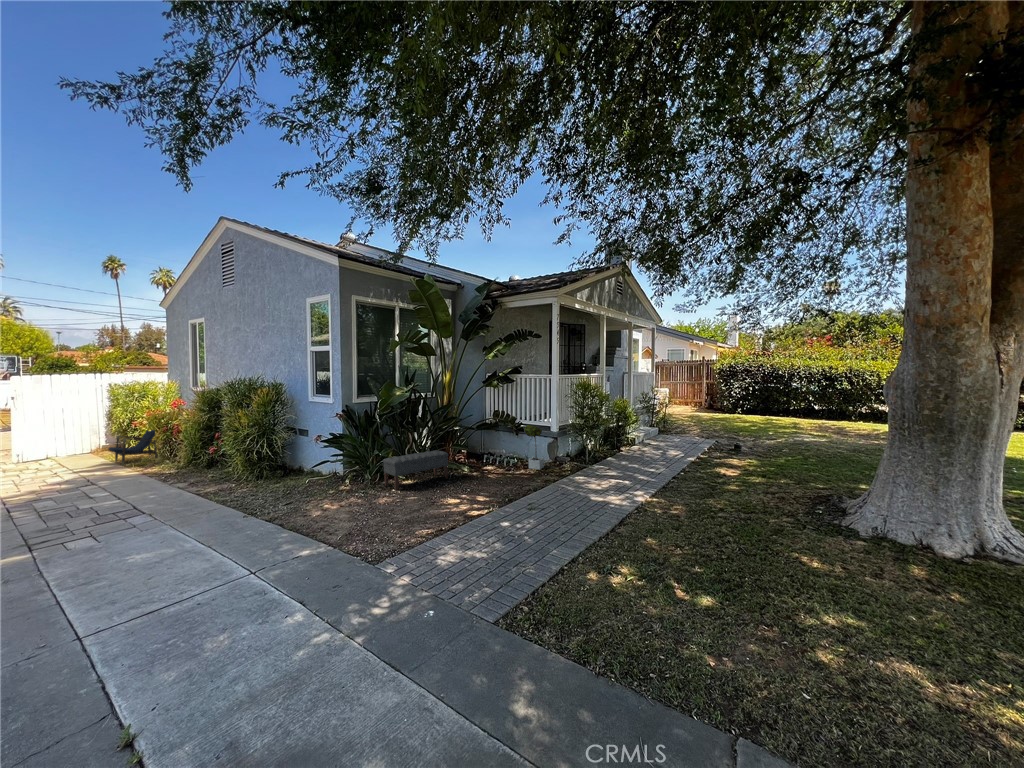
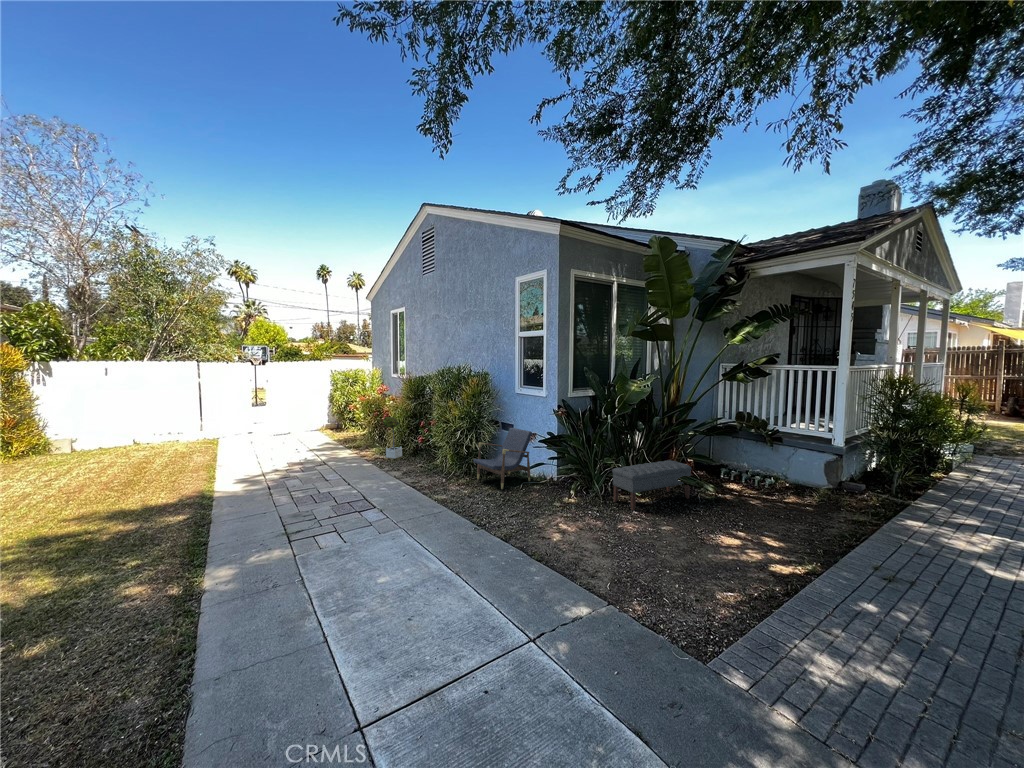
potted tree: present [525,425,544,469] -> present [383,417,402,458]
lounge chair: present [109,430,157,465] -> present [473,428,532,489]

